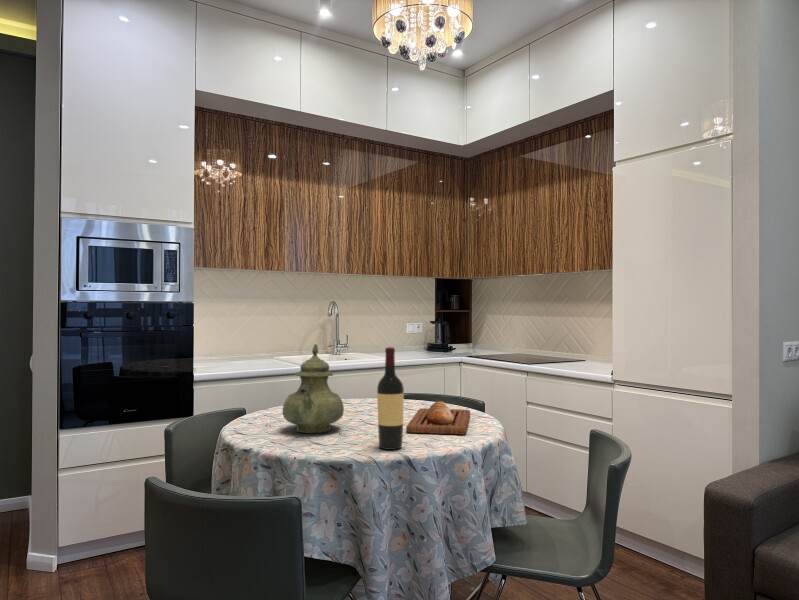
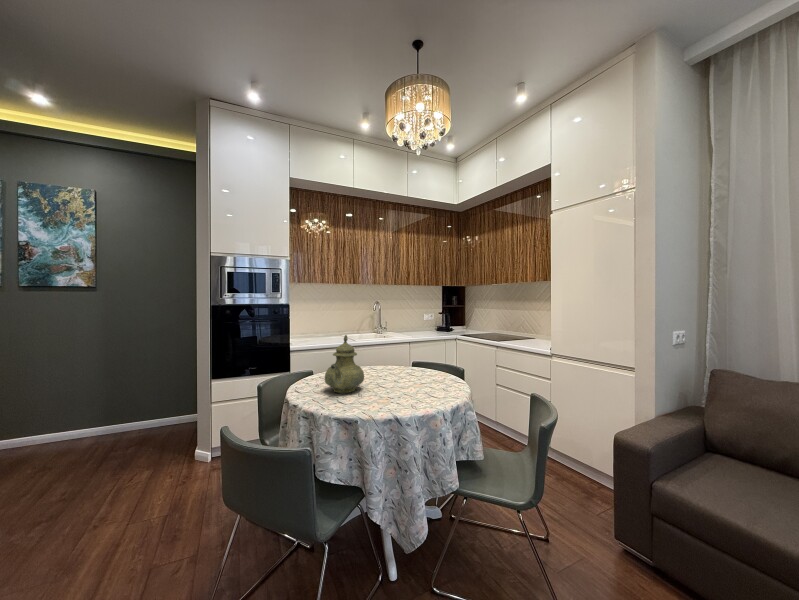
wine bottle: present [377,347,404,450] -> none [379,340,396,409]
bread loaf: present [406,401,470,435] -> none [403,371,450,397]

